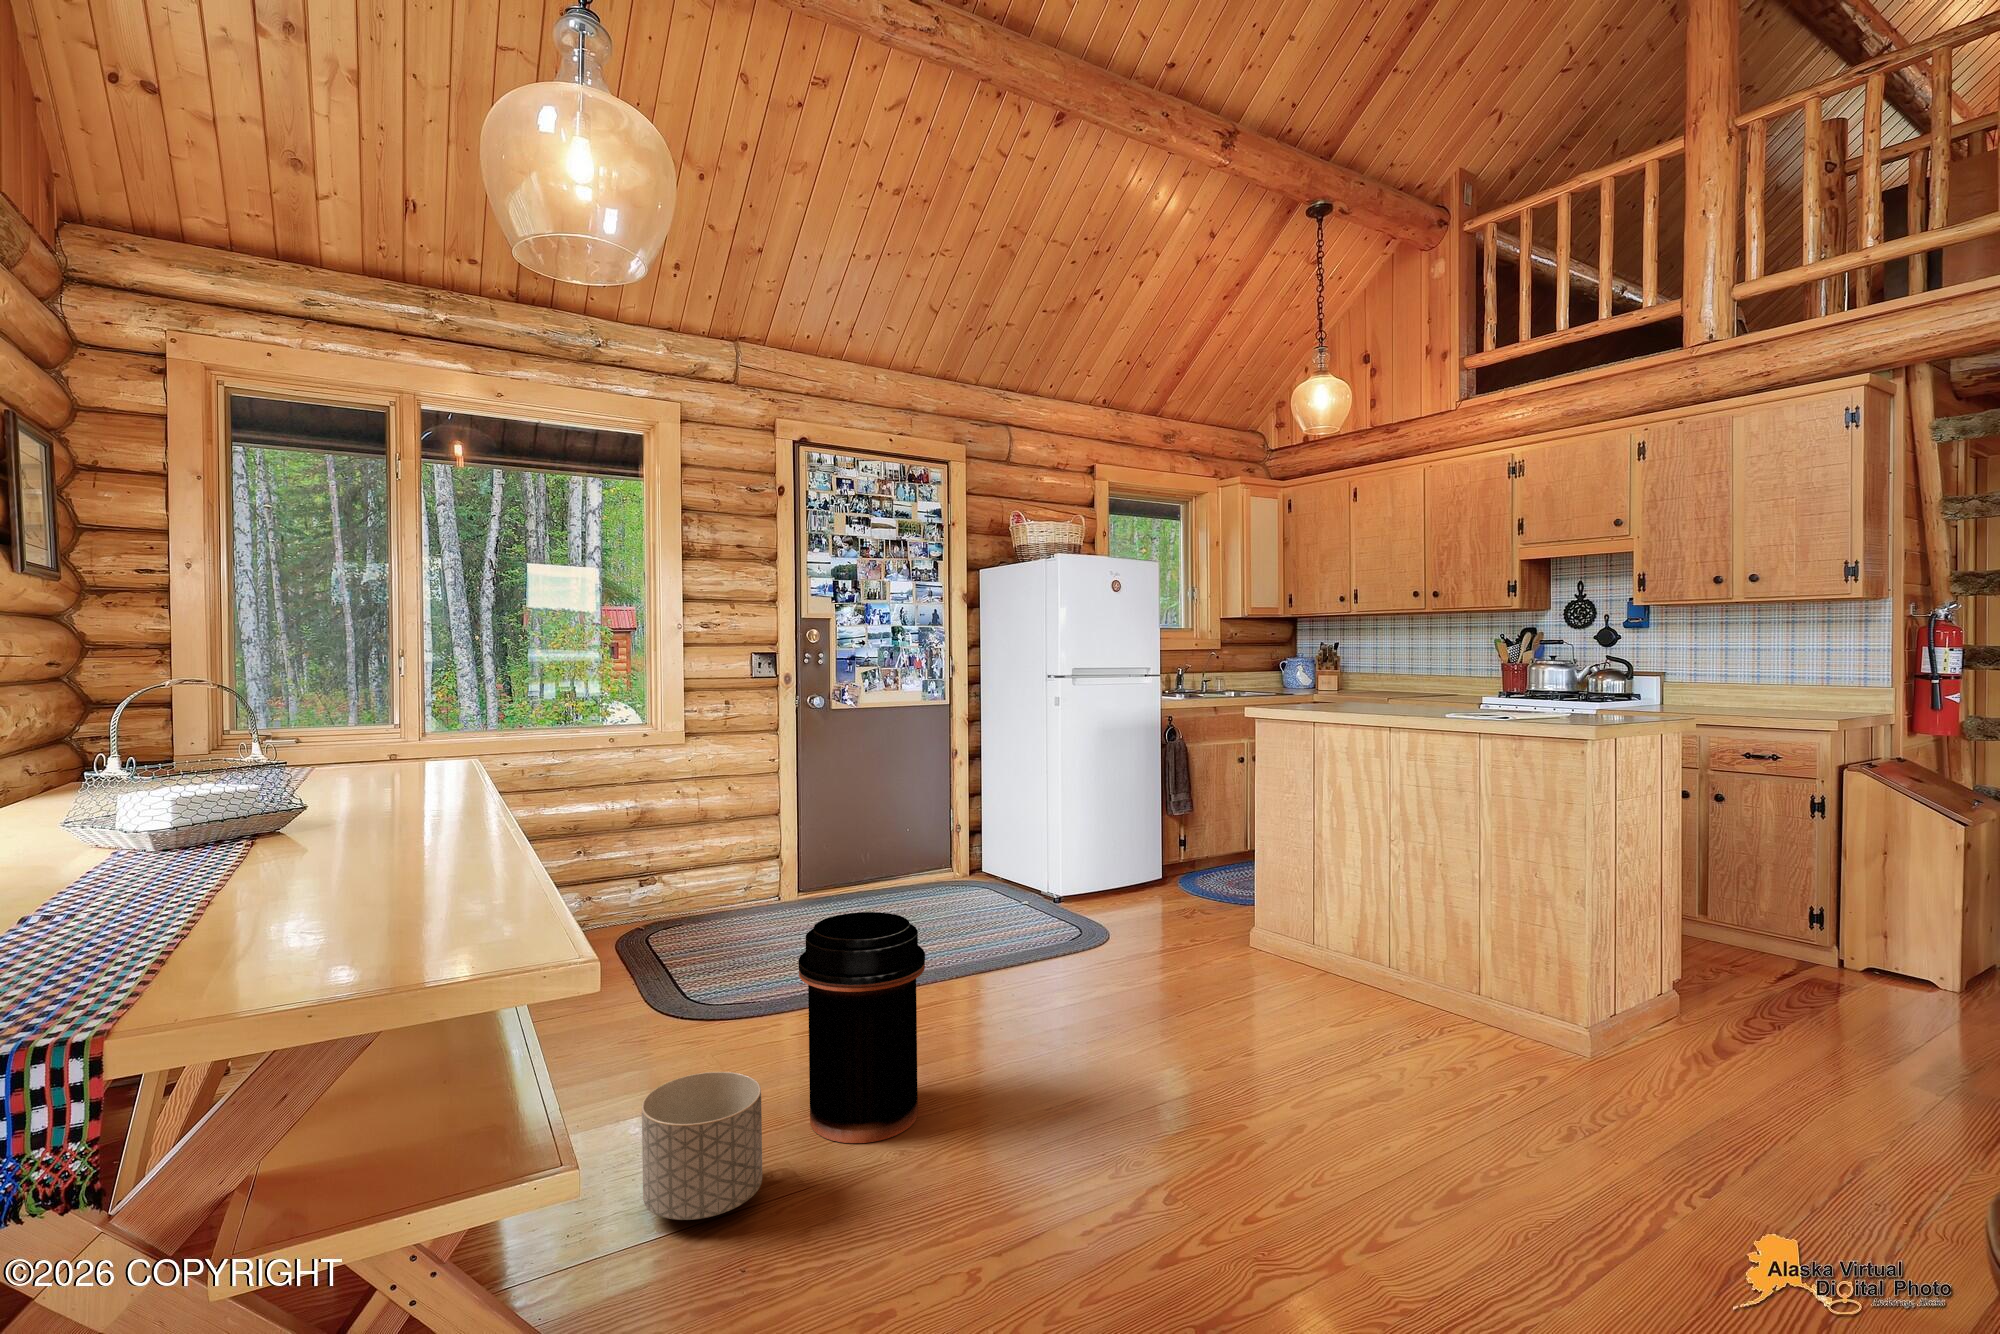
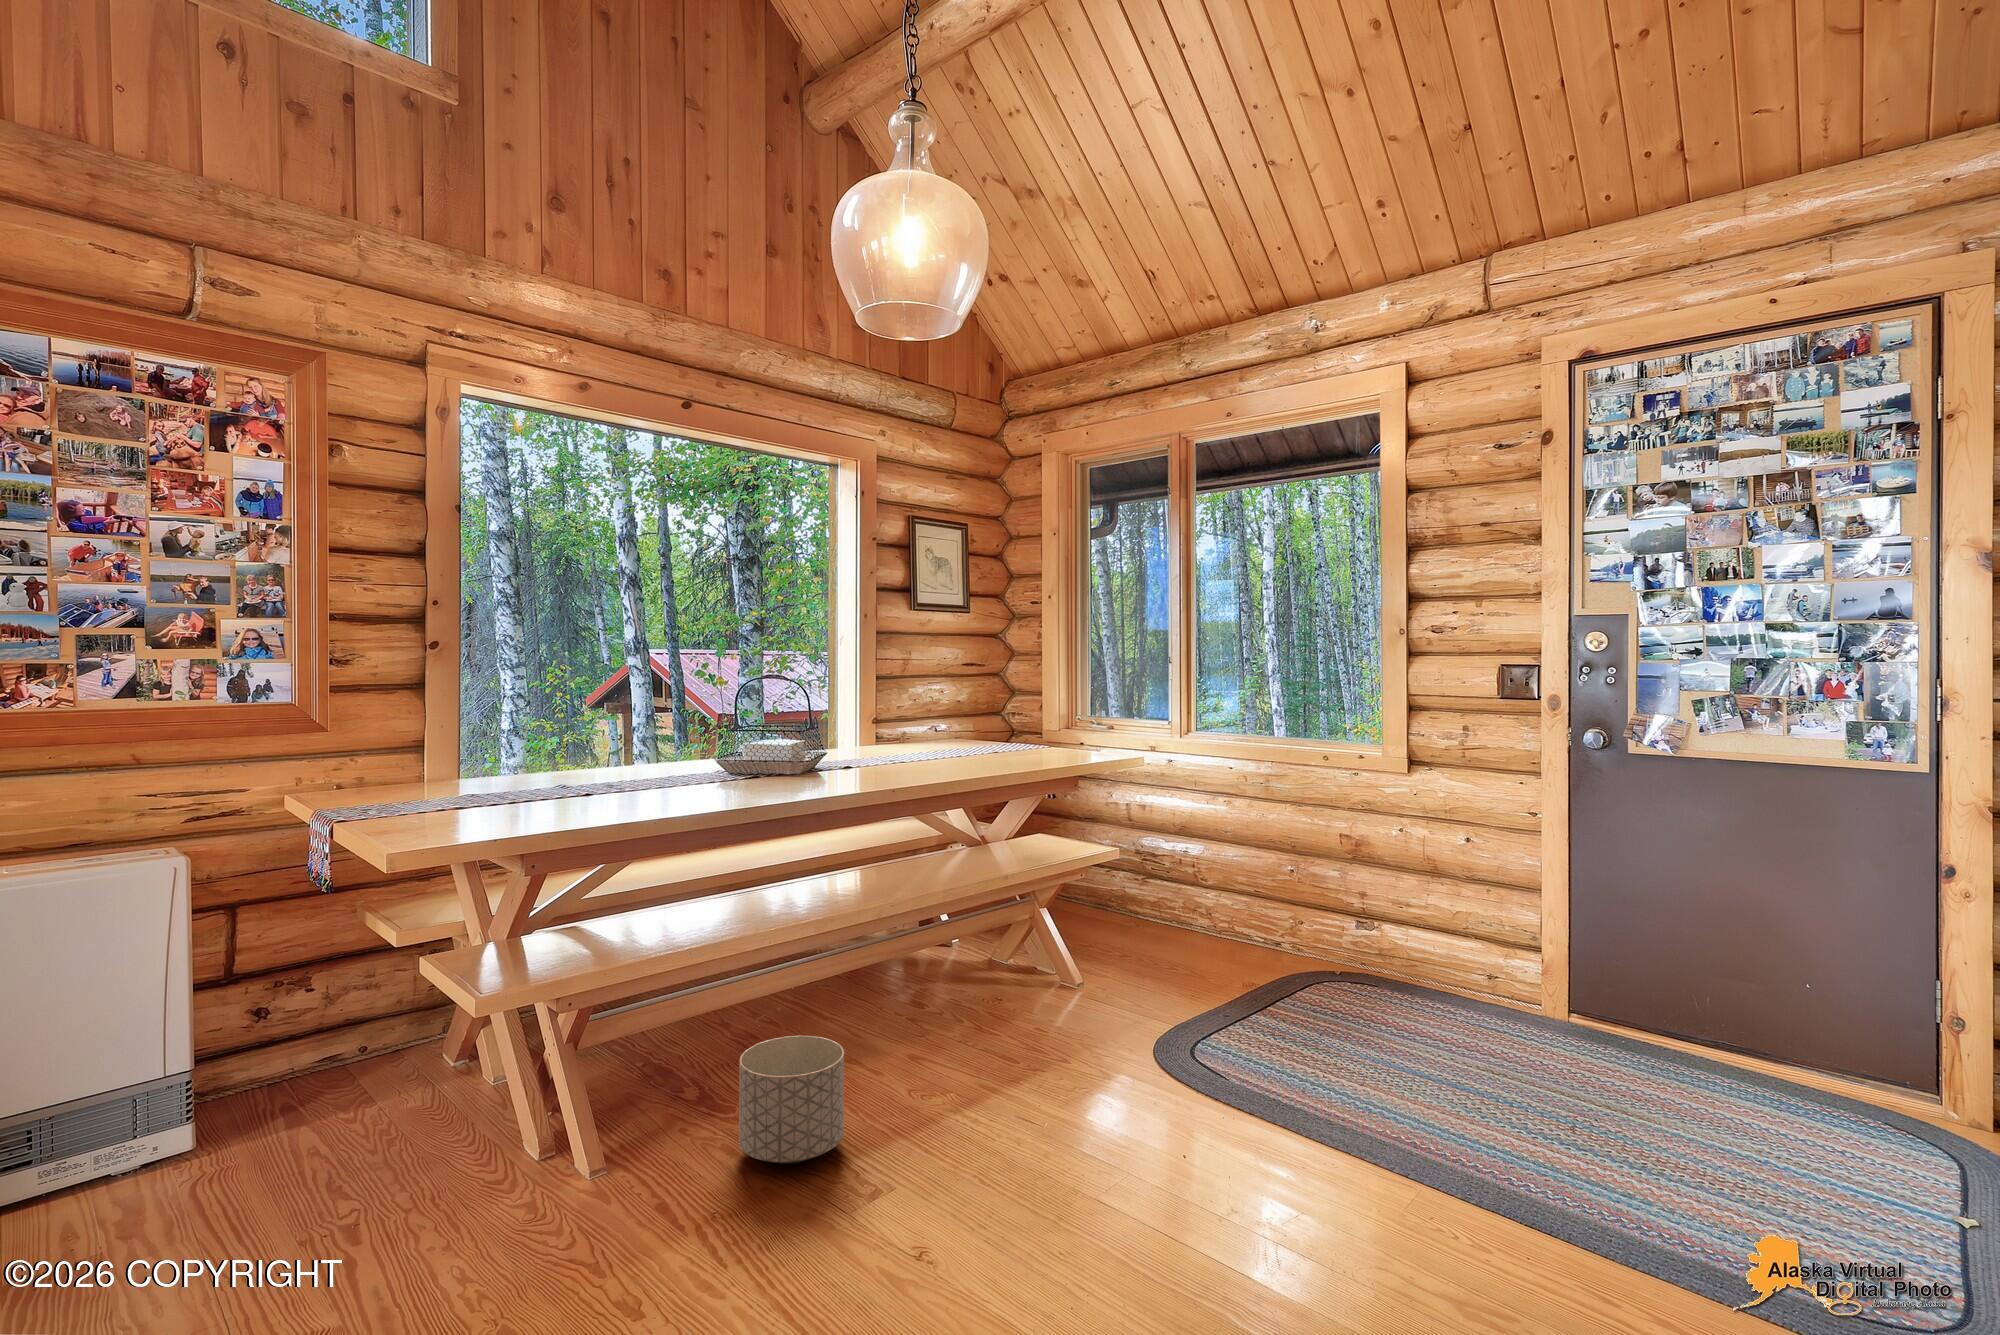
trash can: present [799,912,925,1143] -> none [900,958,1045,1234]

